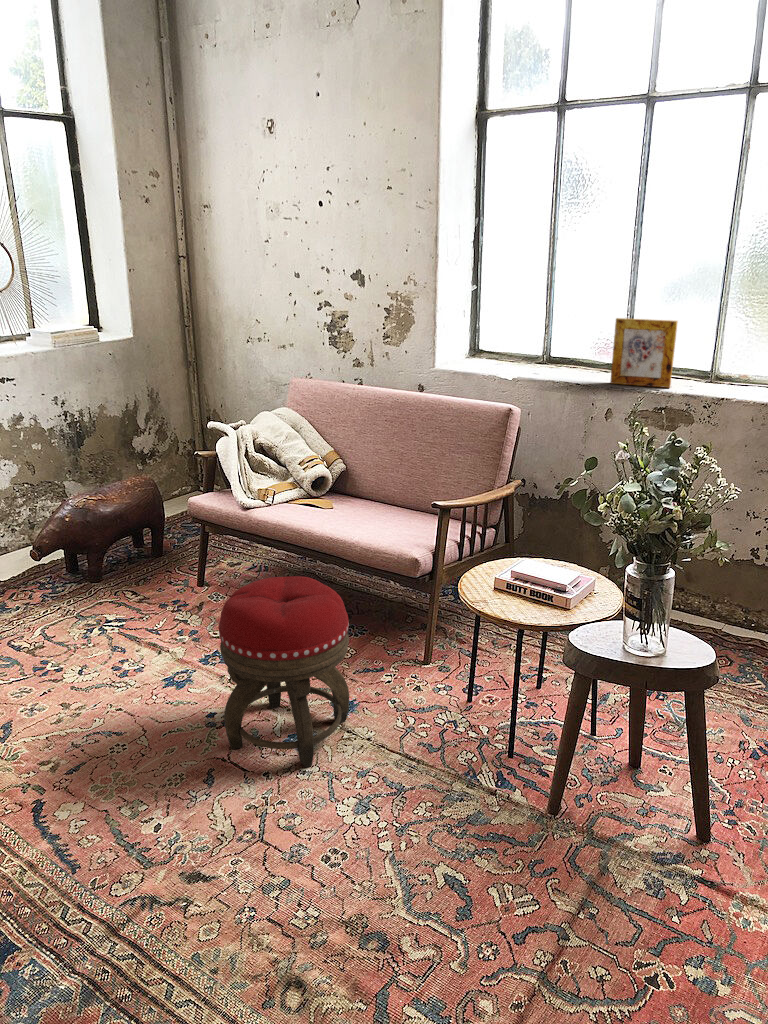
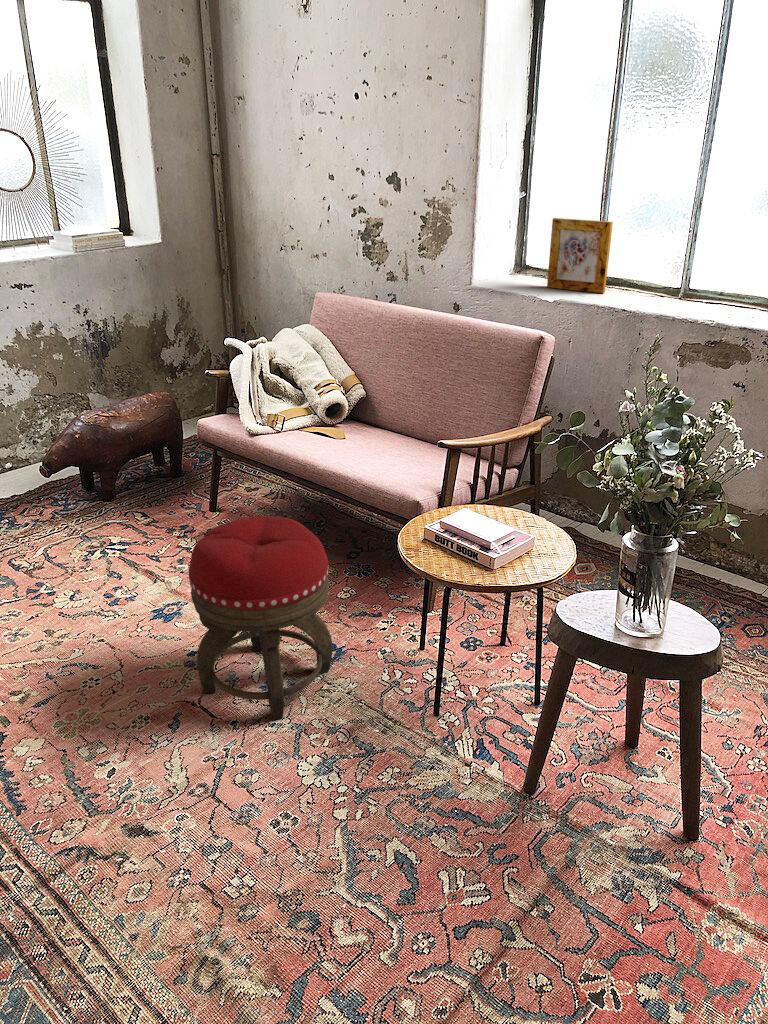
picture frame: present [610,318,678,388] -> present [547,218,613,293]

